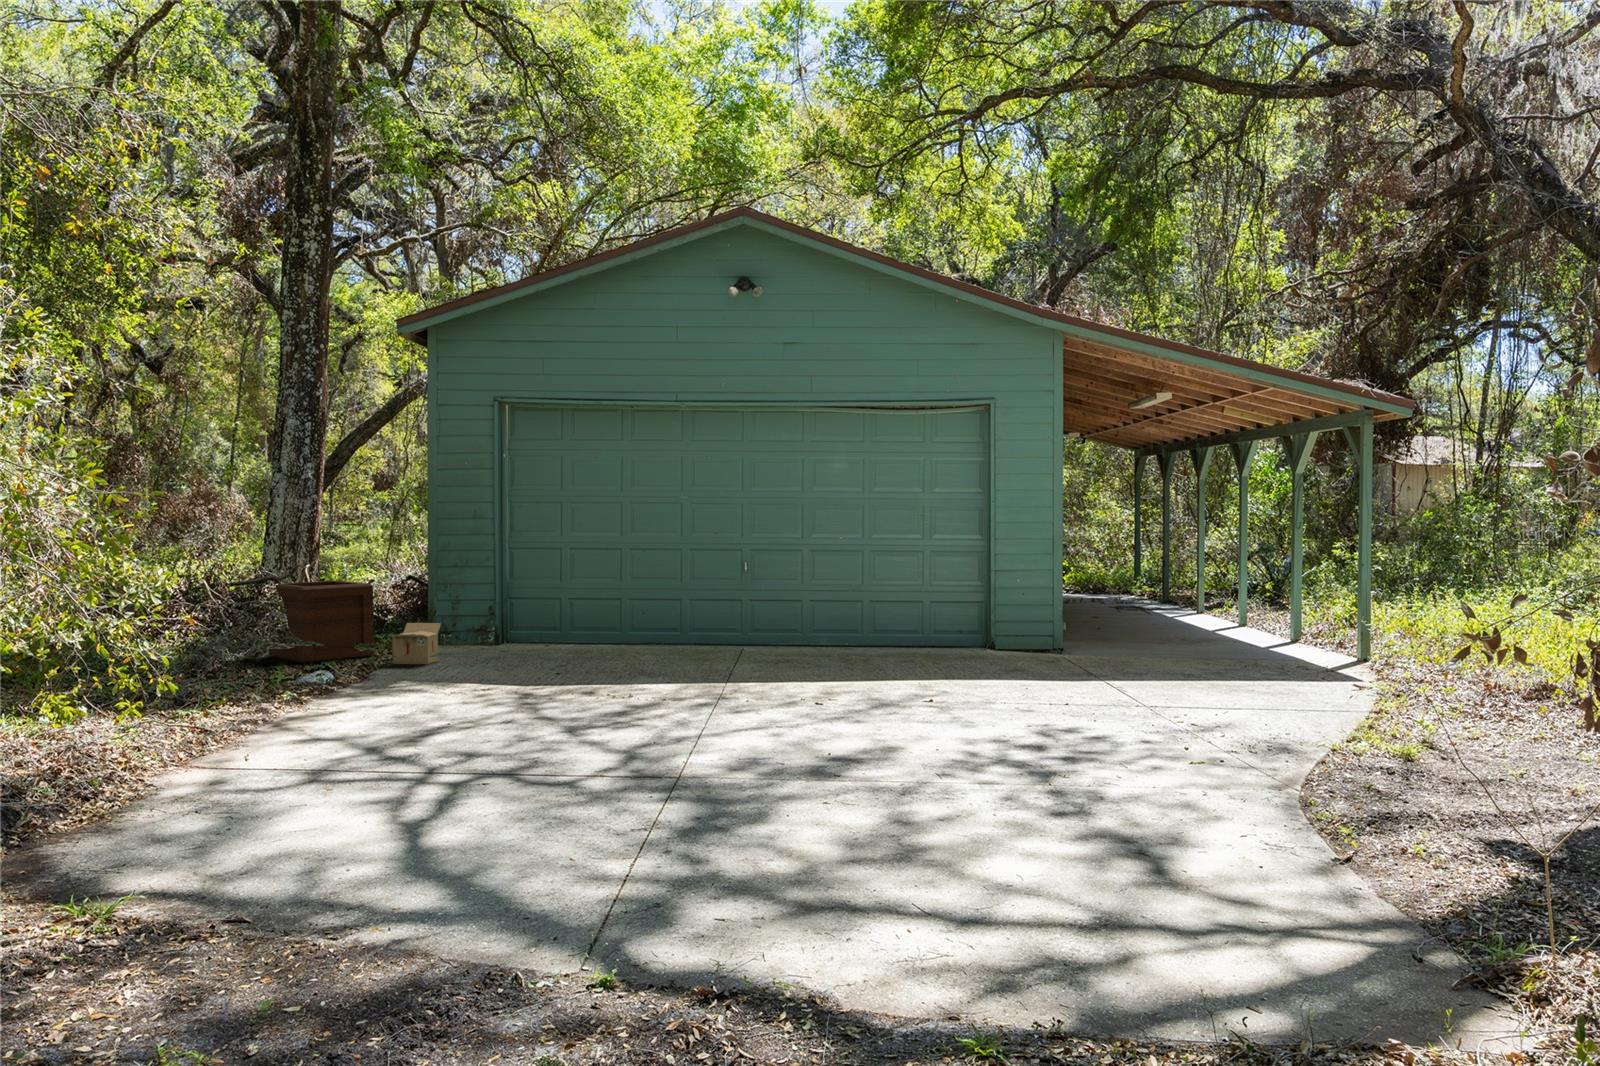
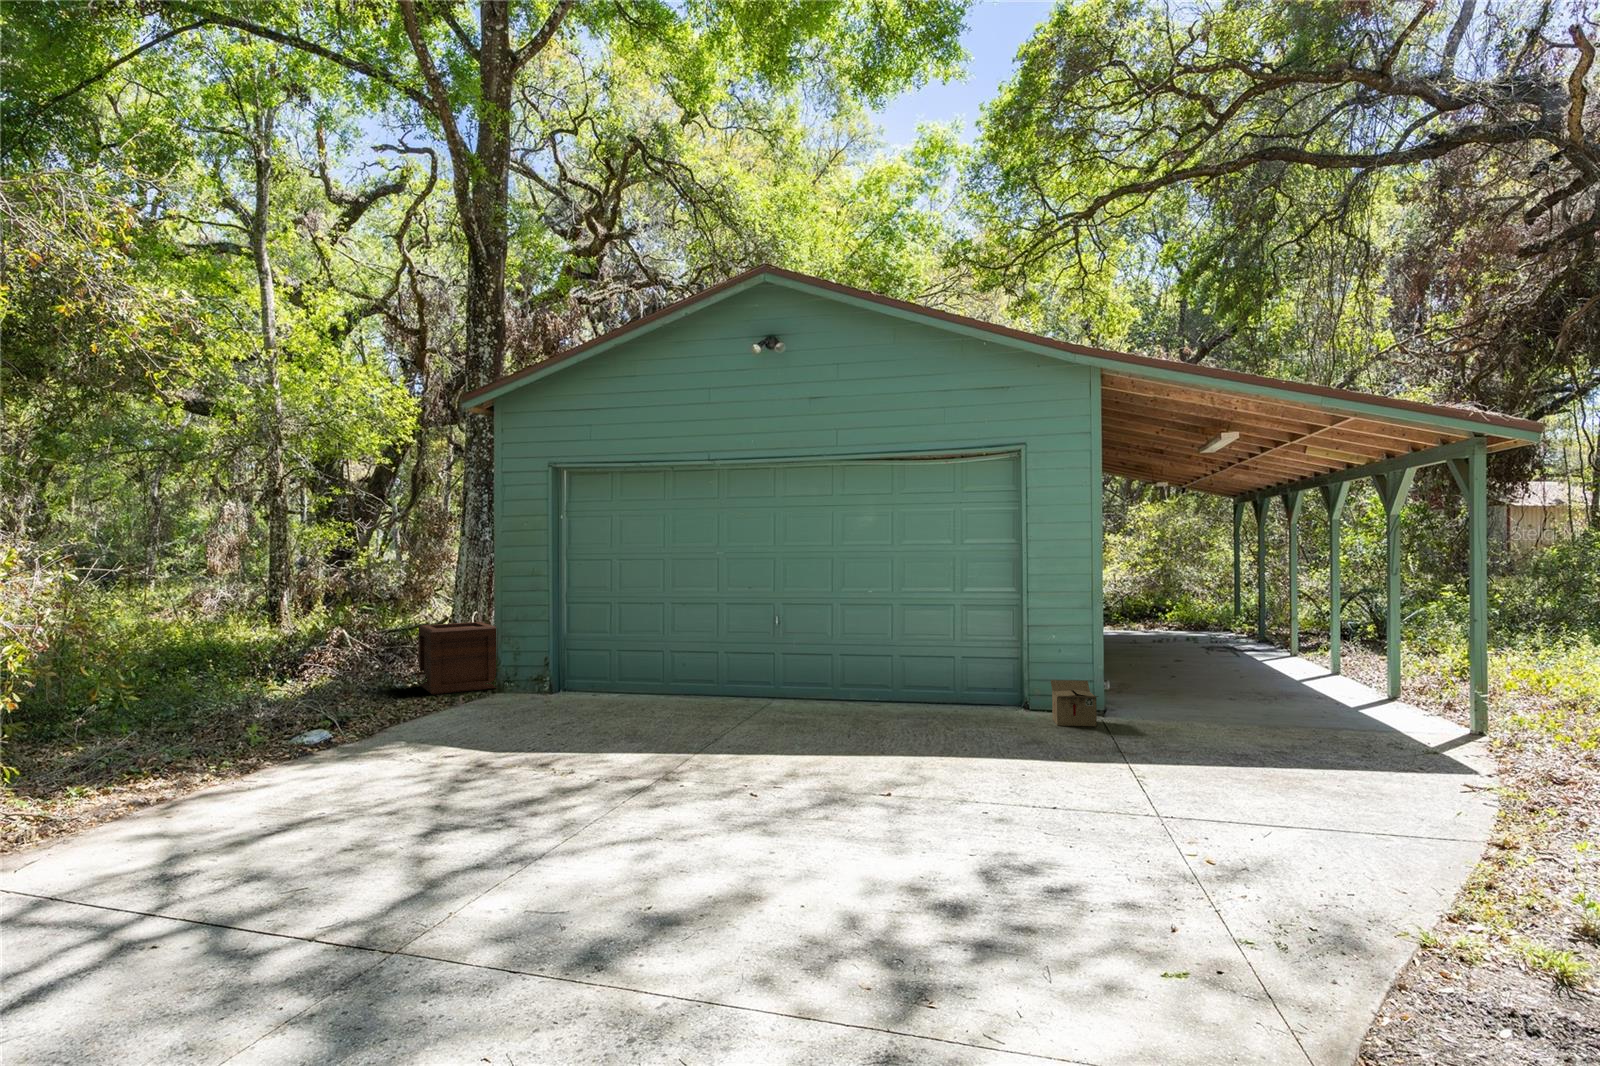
cardboard box: present [389,623,441,665] -> present [1051,680,1098,726]

